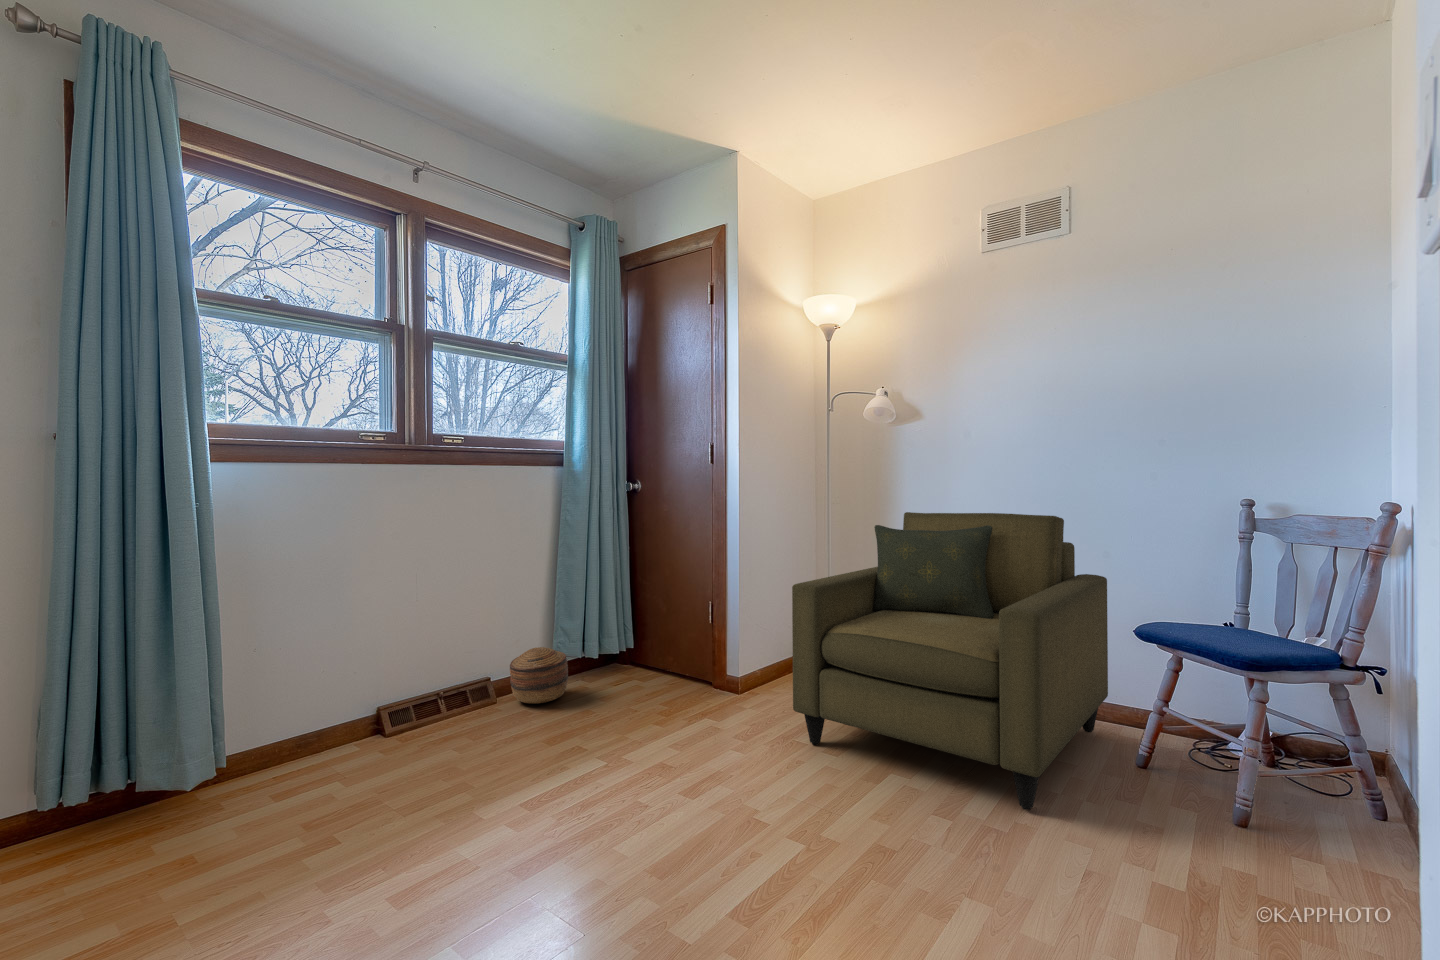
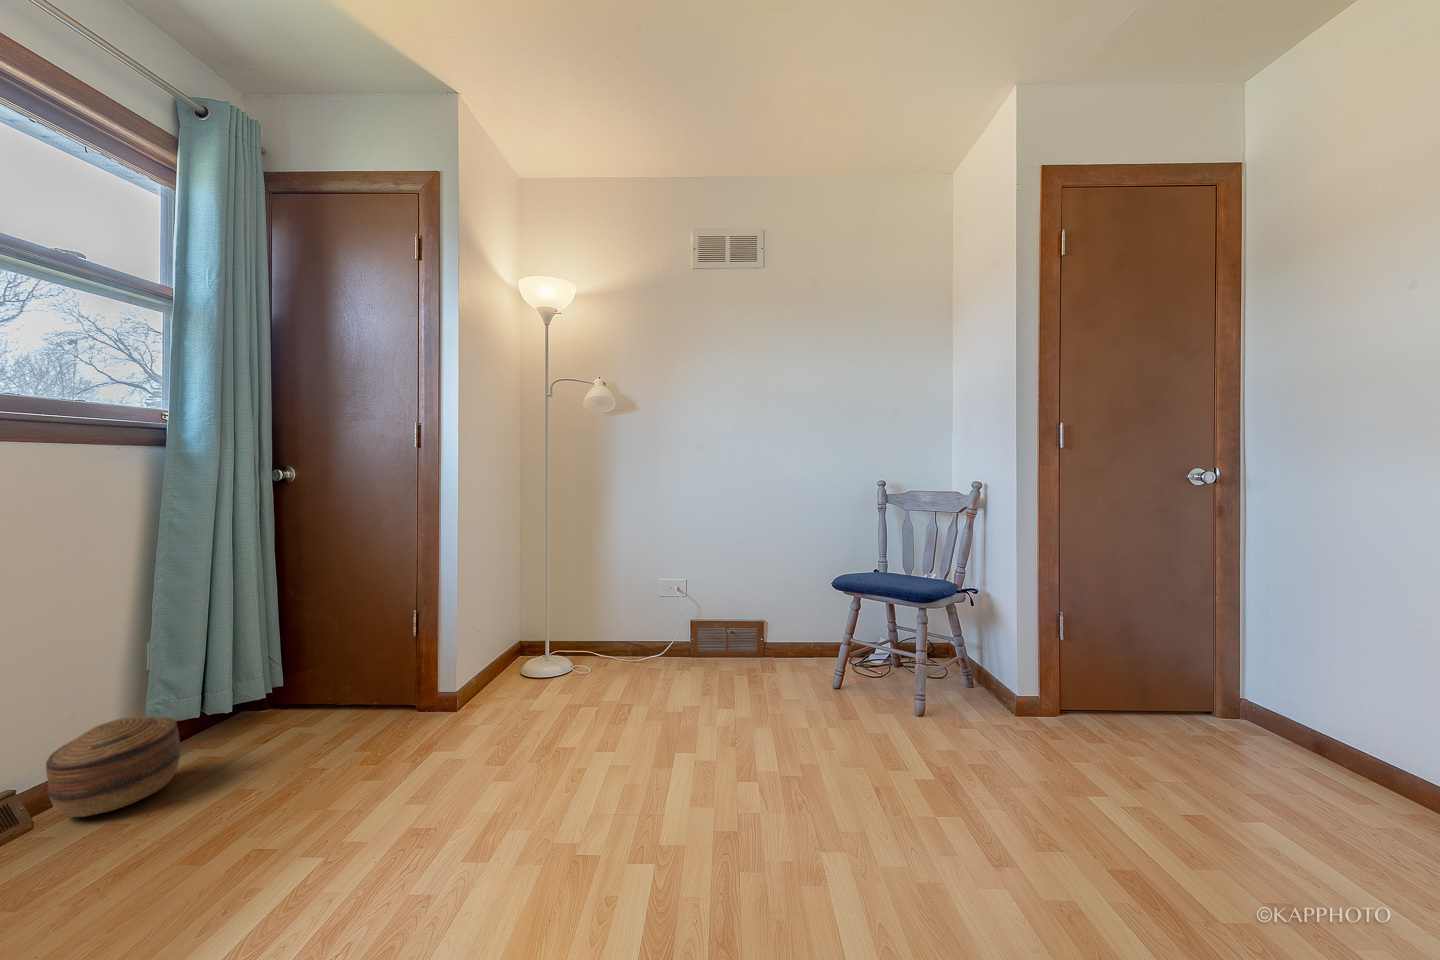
armchair: present [792,512,1108,810] -> none [548,495,810,756]

